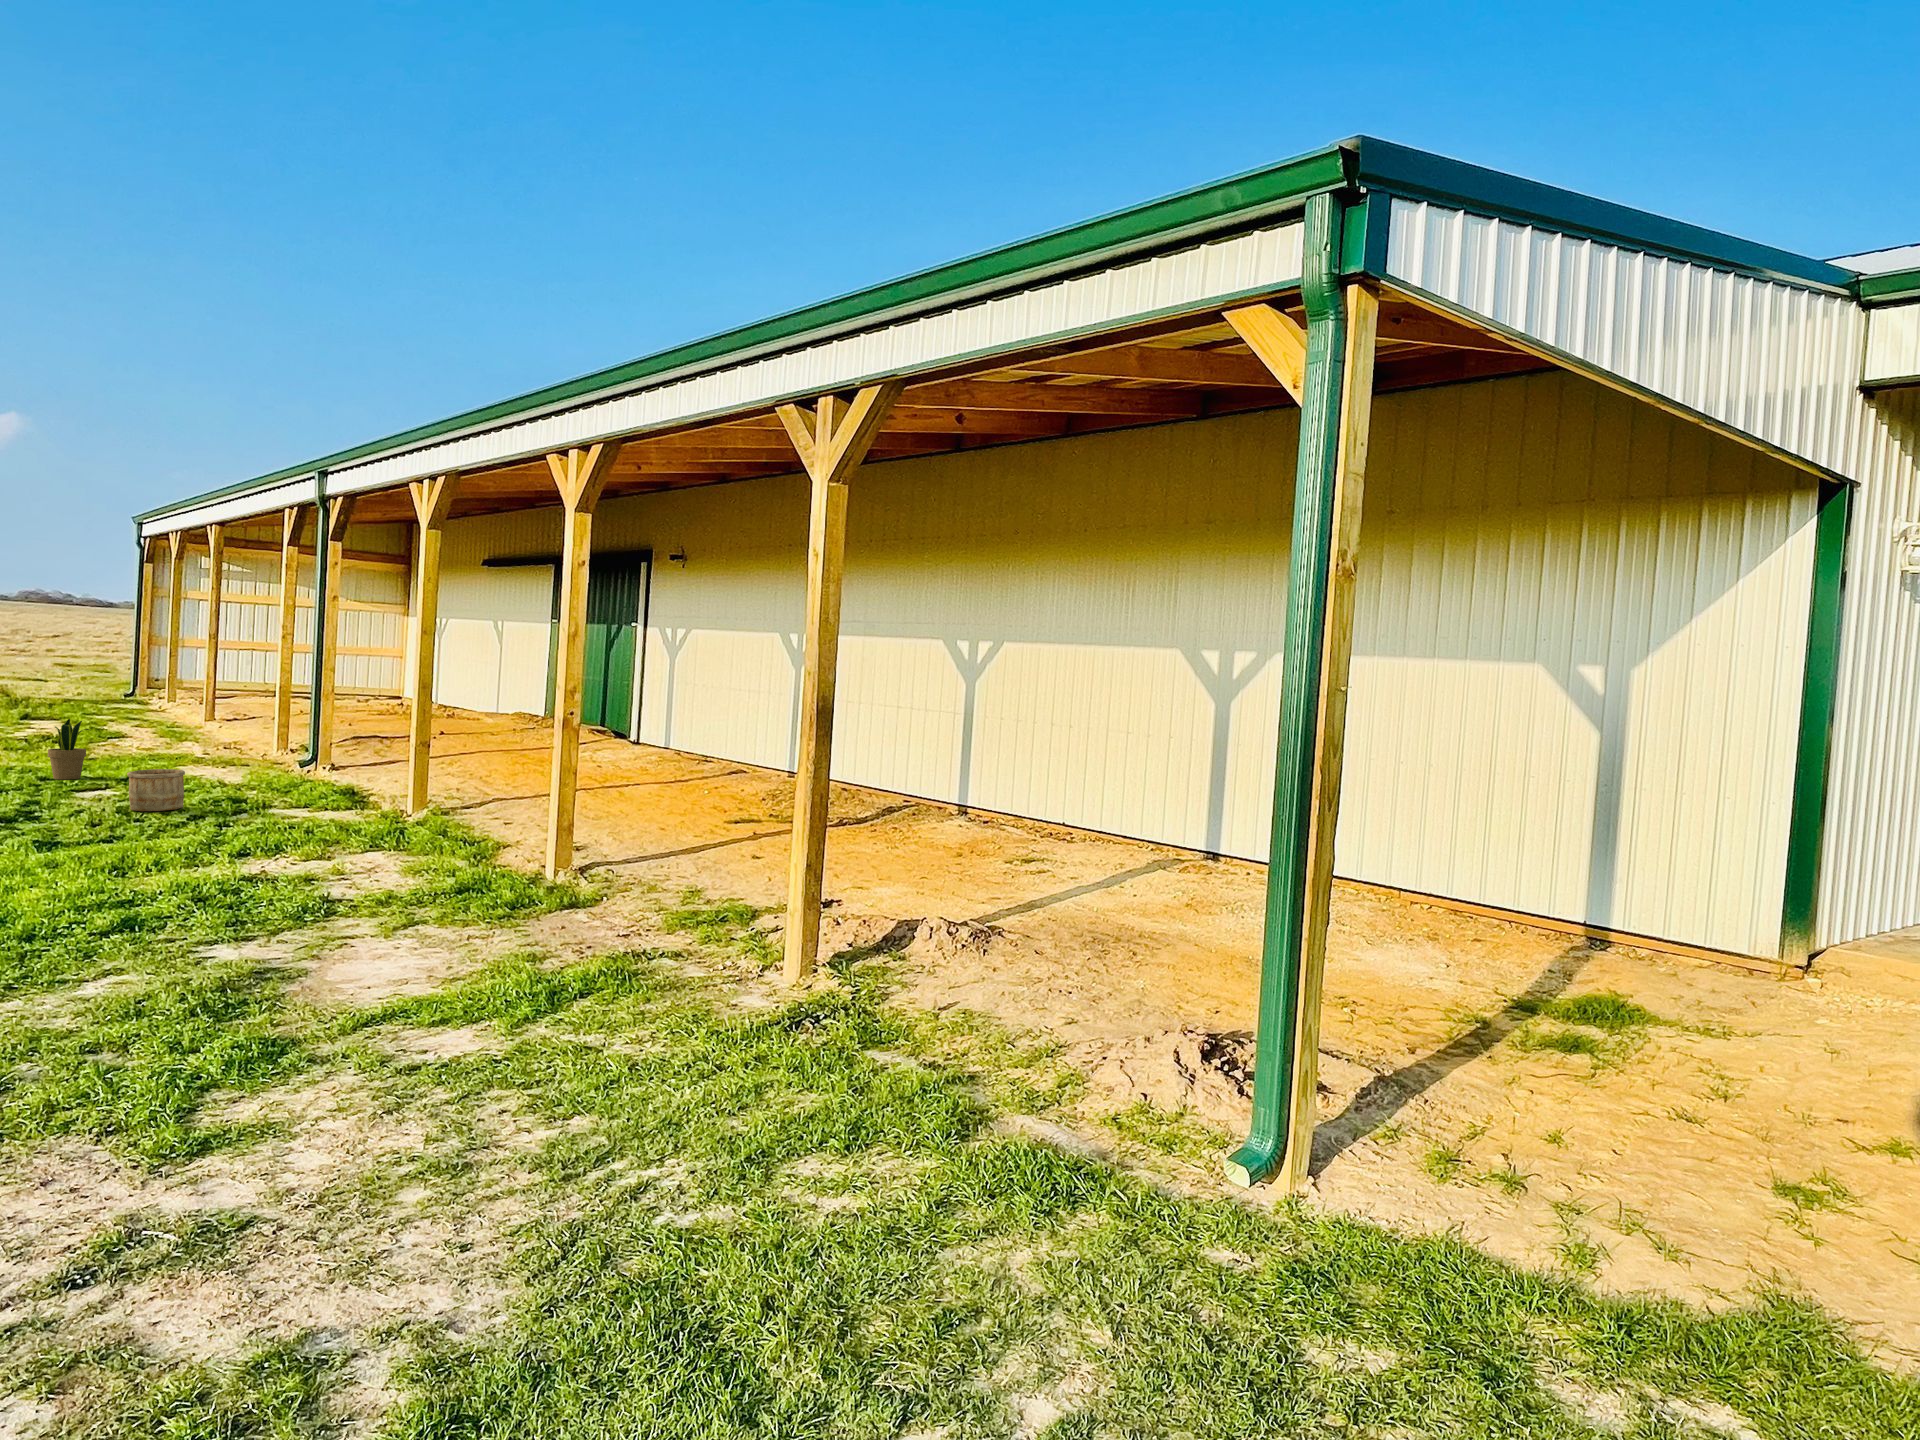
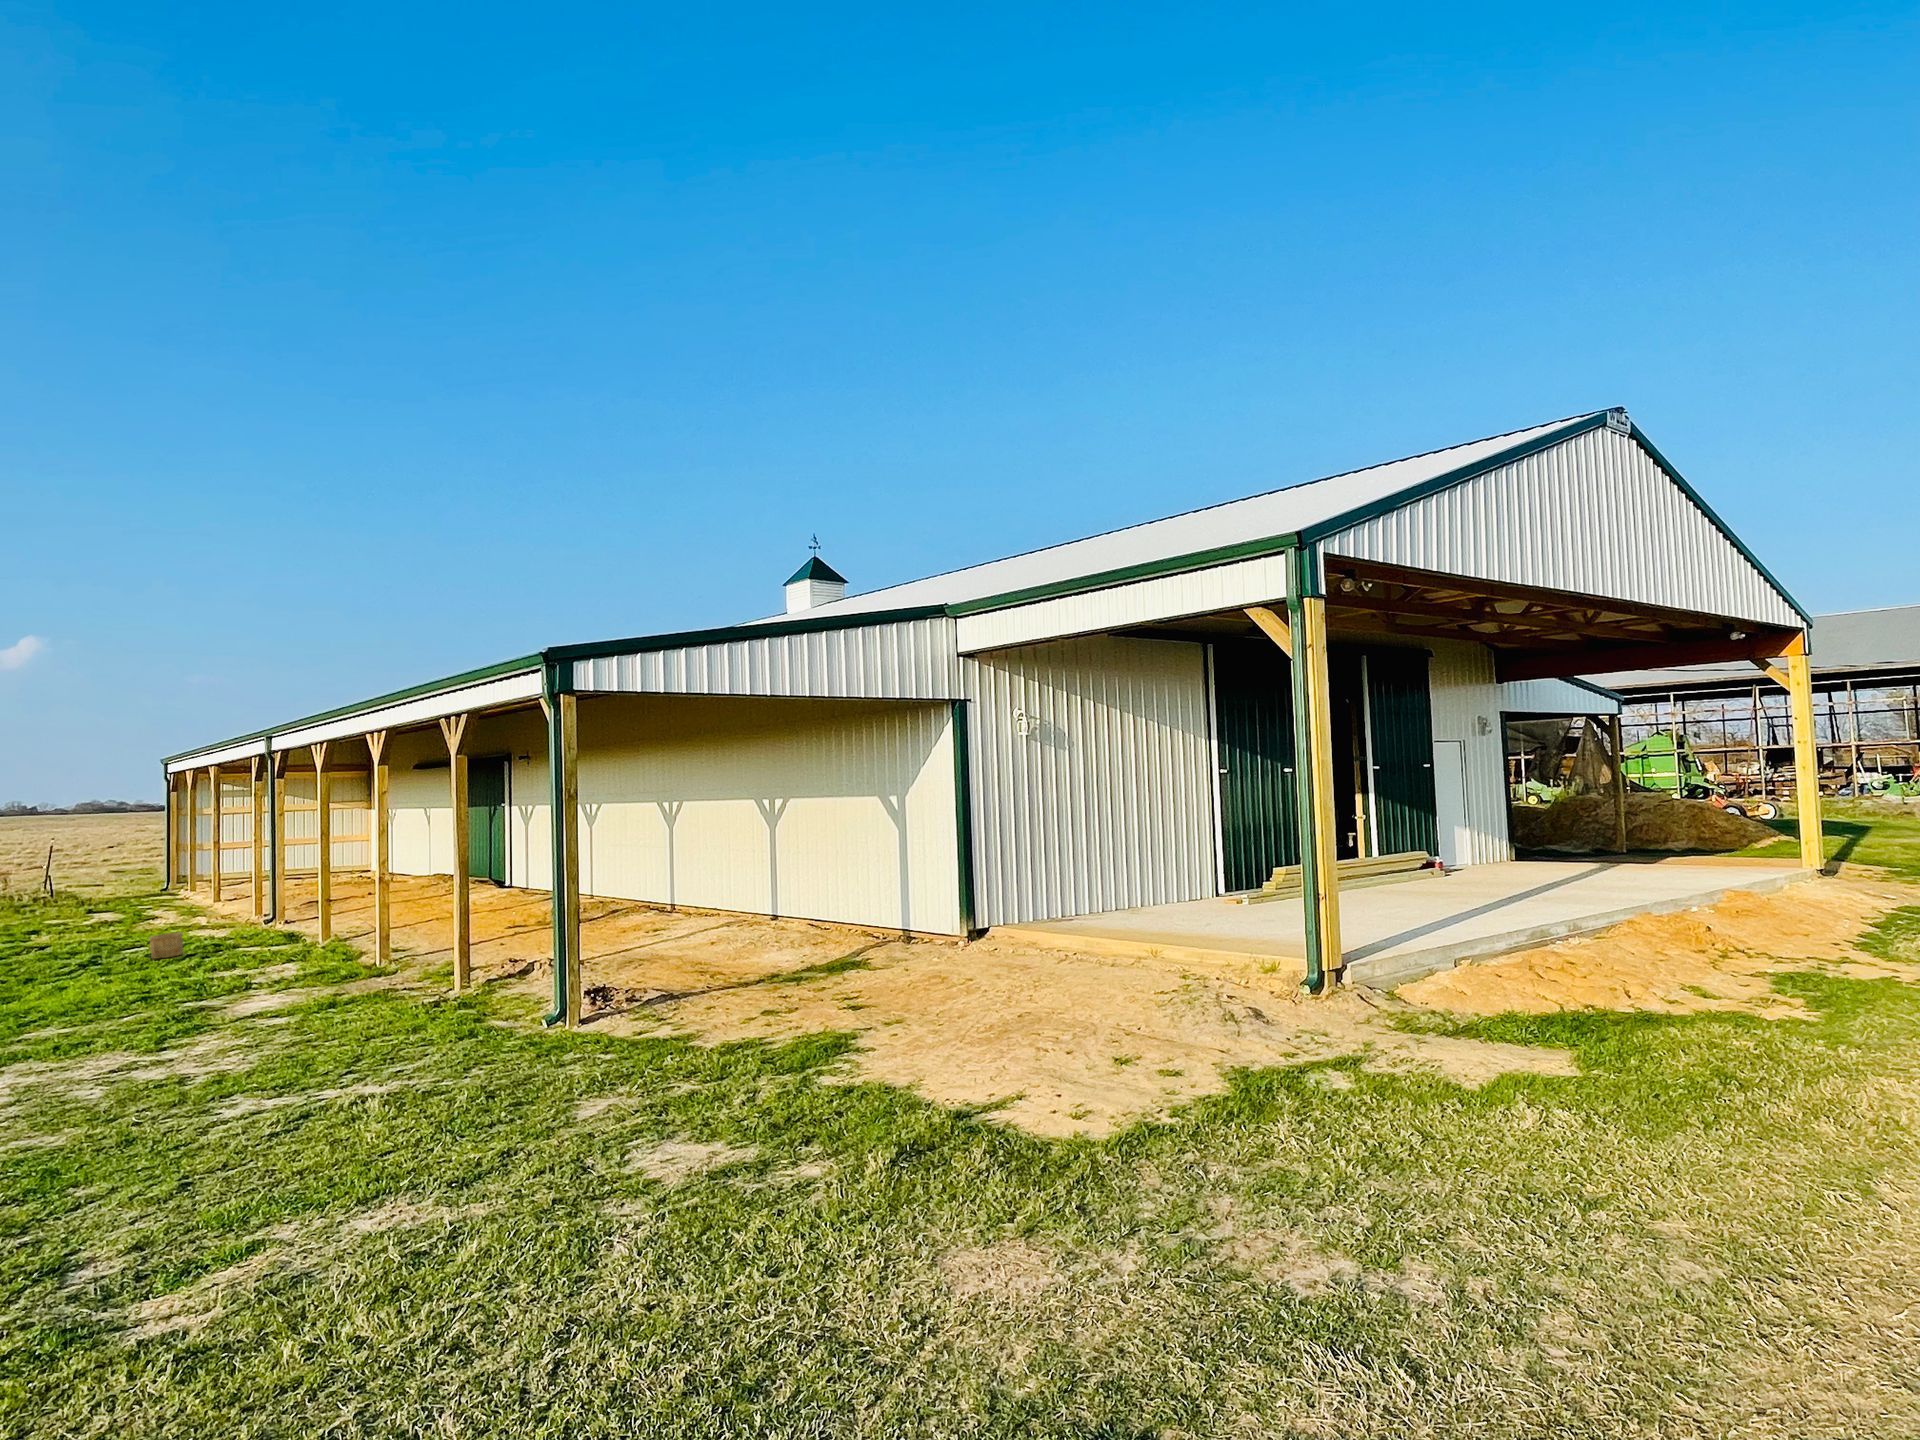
potted plant: present [48,719,89,780] -> none [103,910,129,948]

